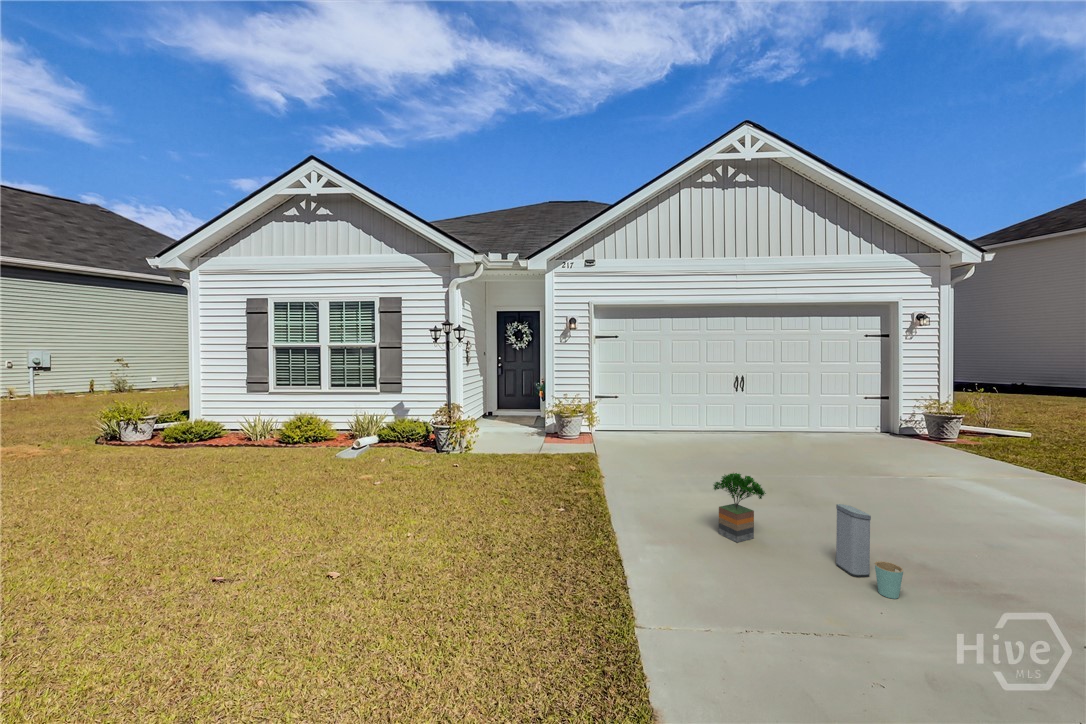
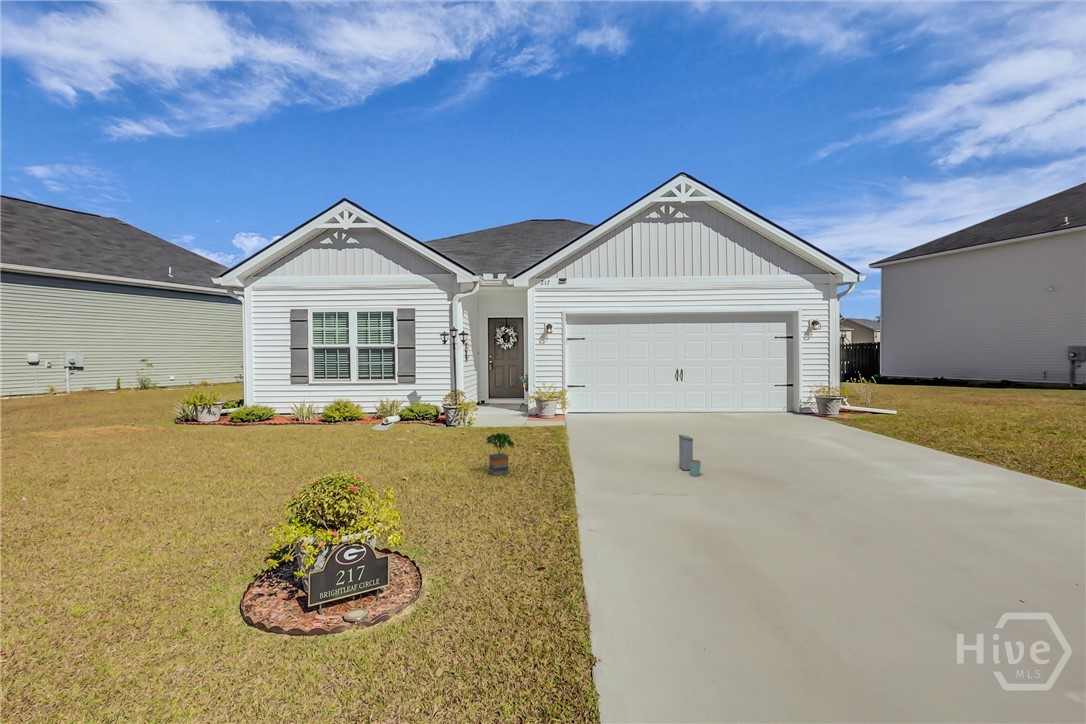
potted tree: present [714,473,766,542] -> present [486,433,514,476]

